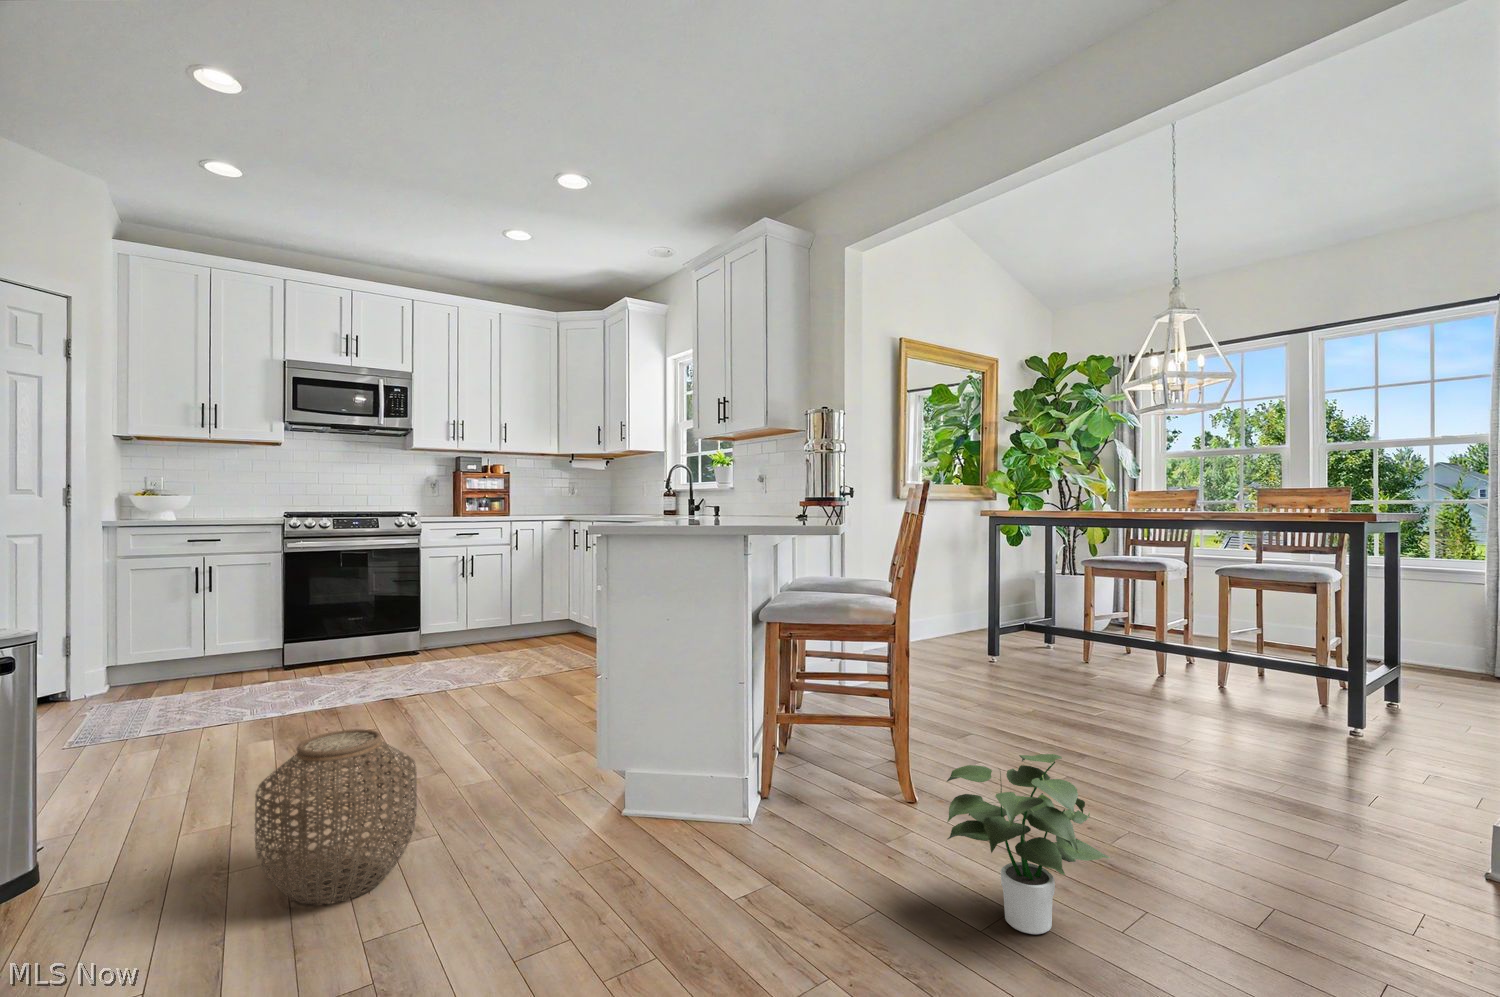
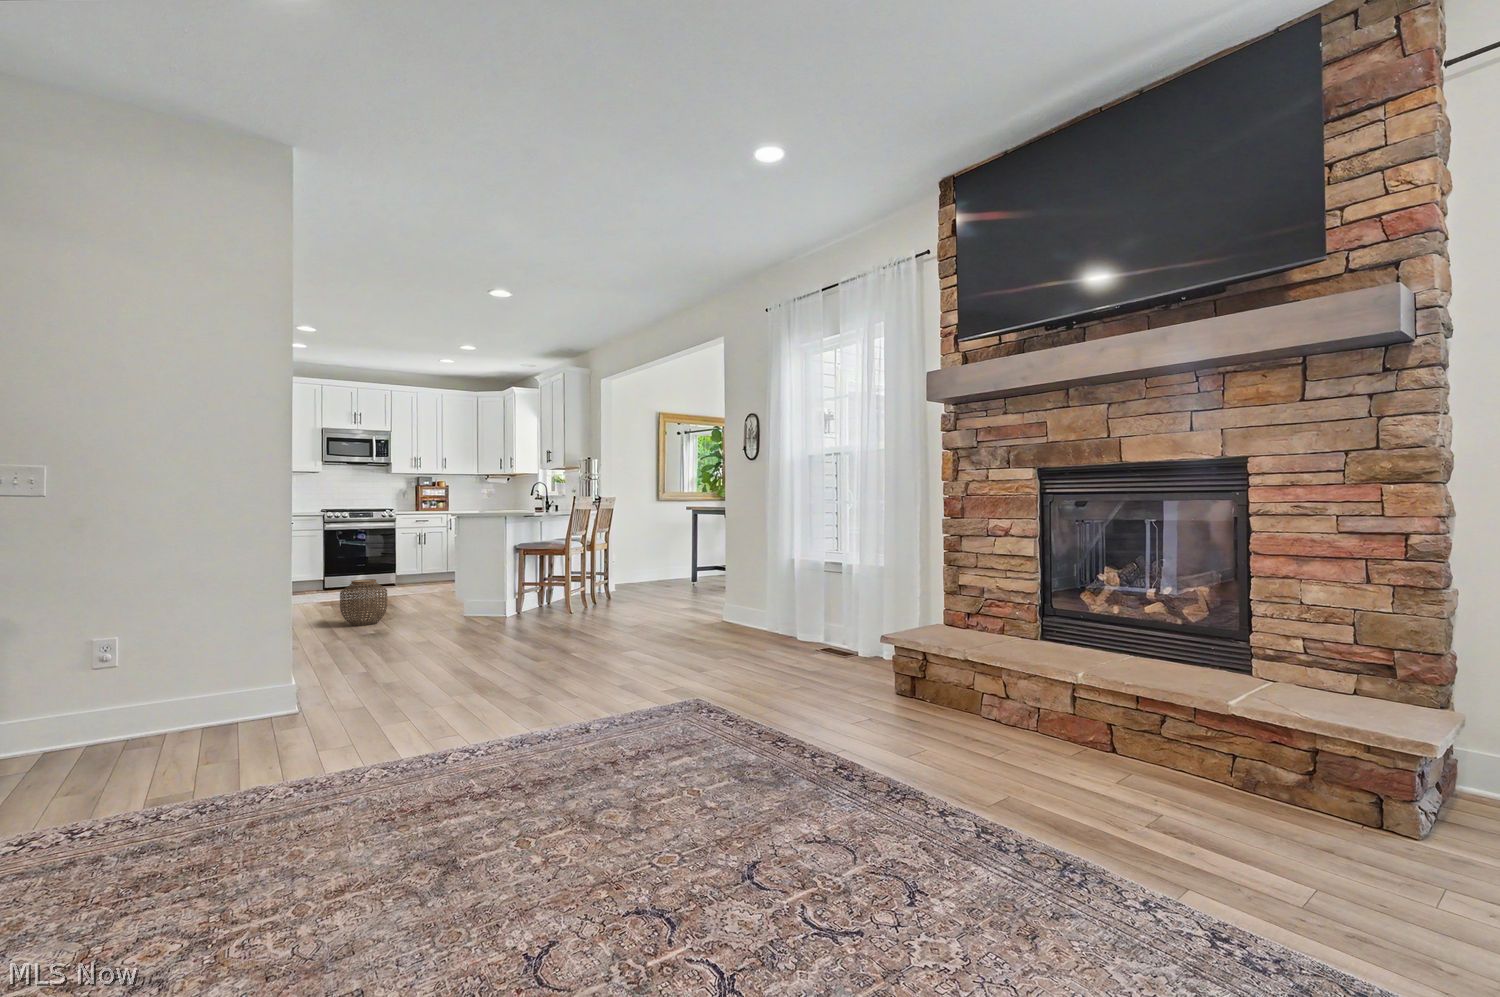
potted plant: present [947,754,1110,934] -> none [536,581,580,627]

